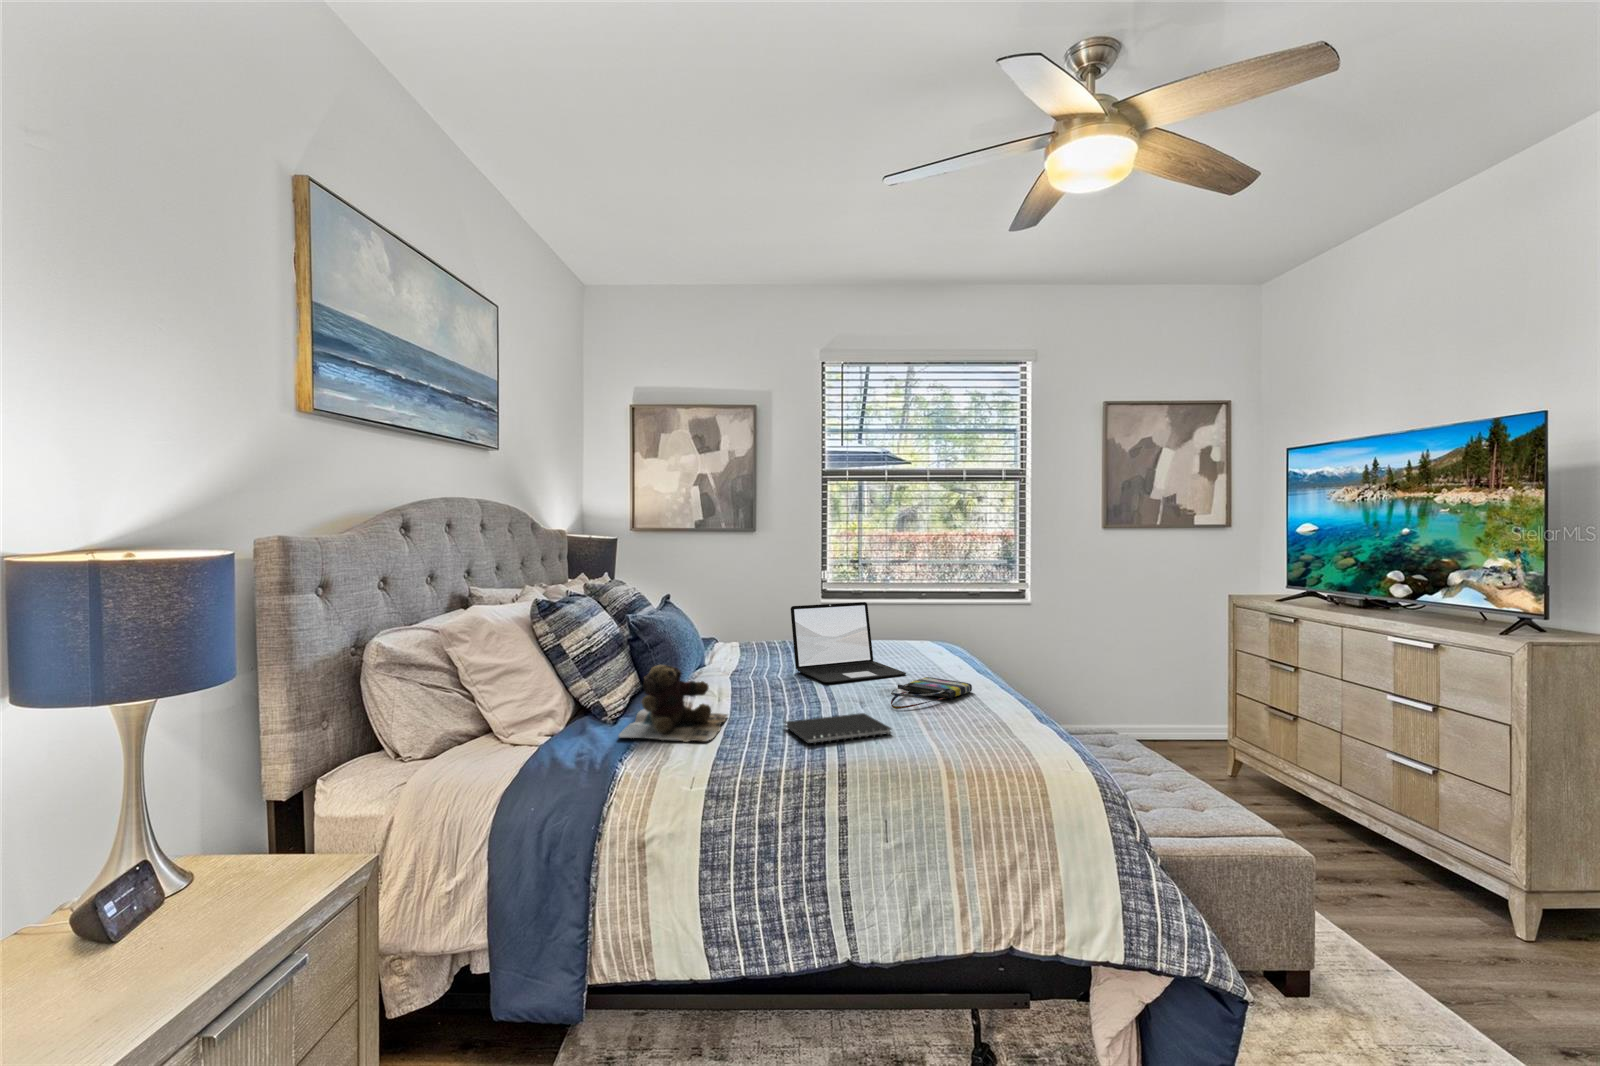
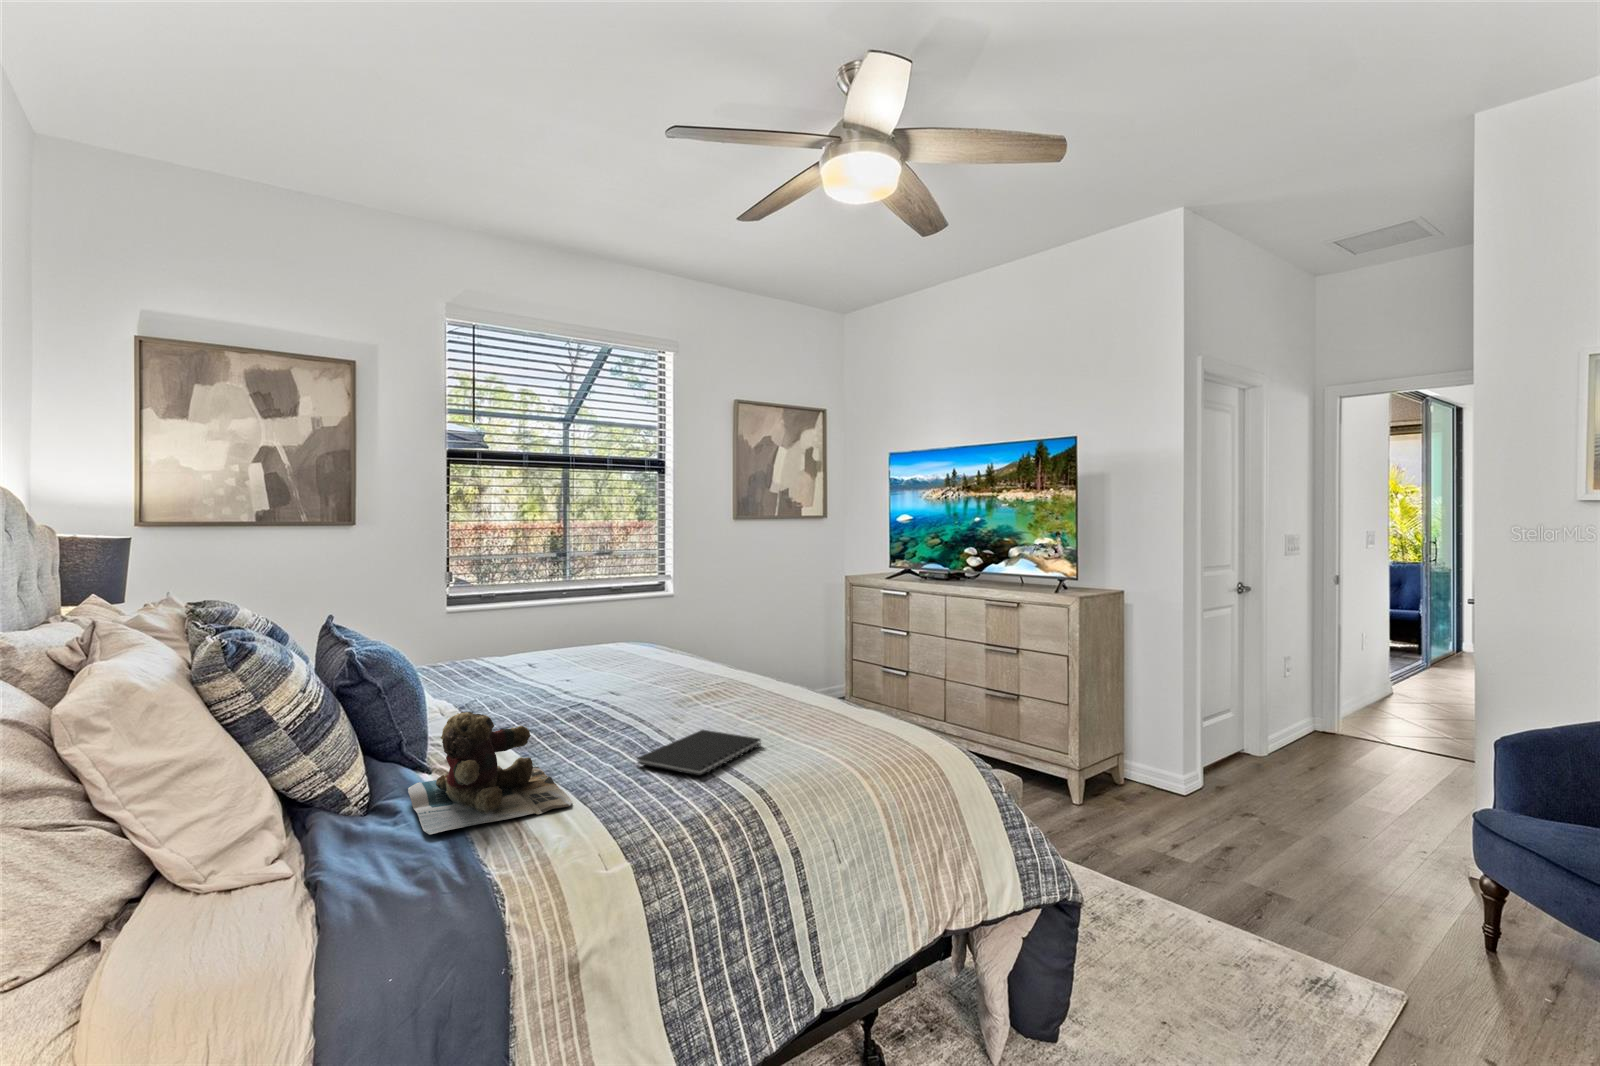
laptop: present [791,602,906,683] -> none [512,605,660,706]
tote bag: present [891,677,972,709] -> none [686,680,756,719]

